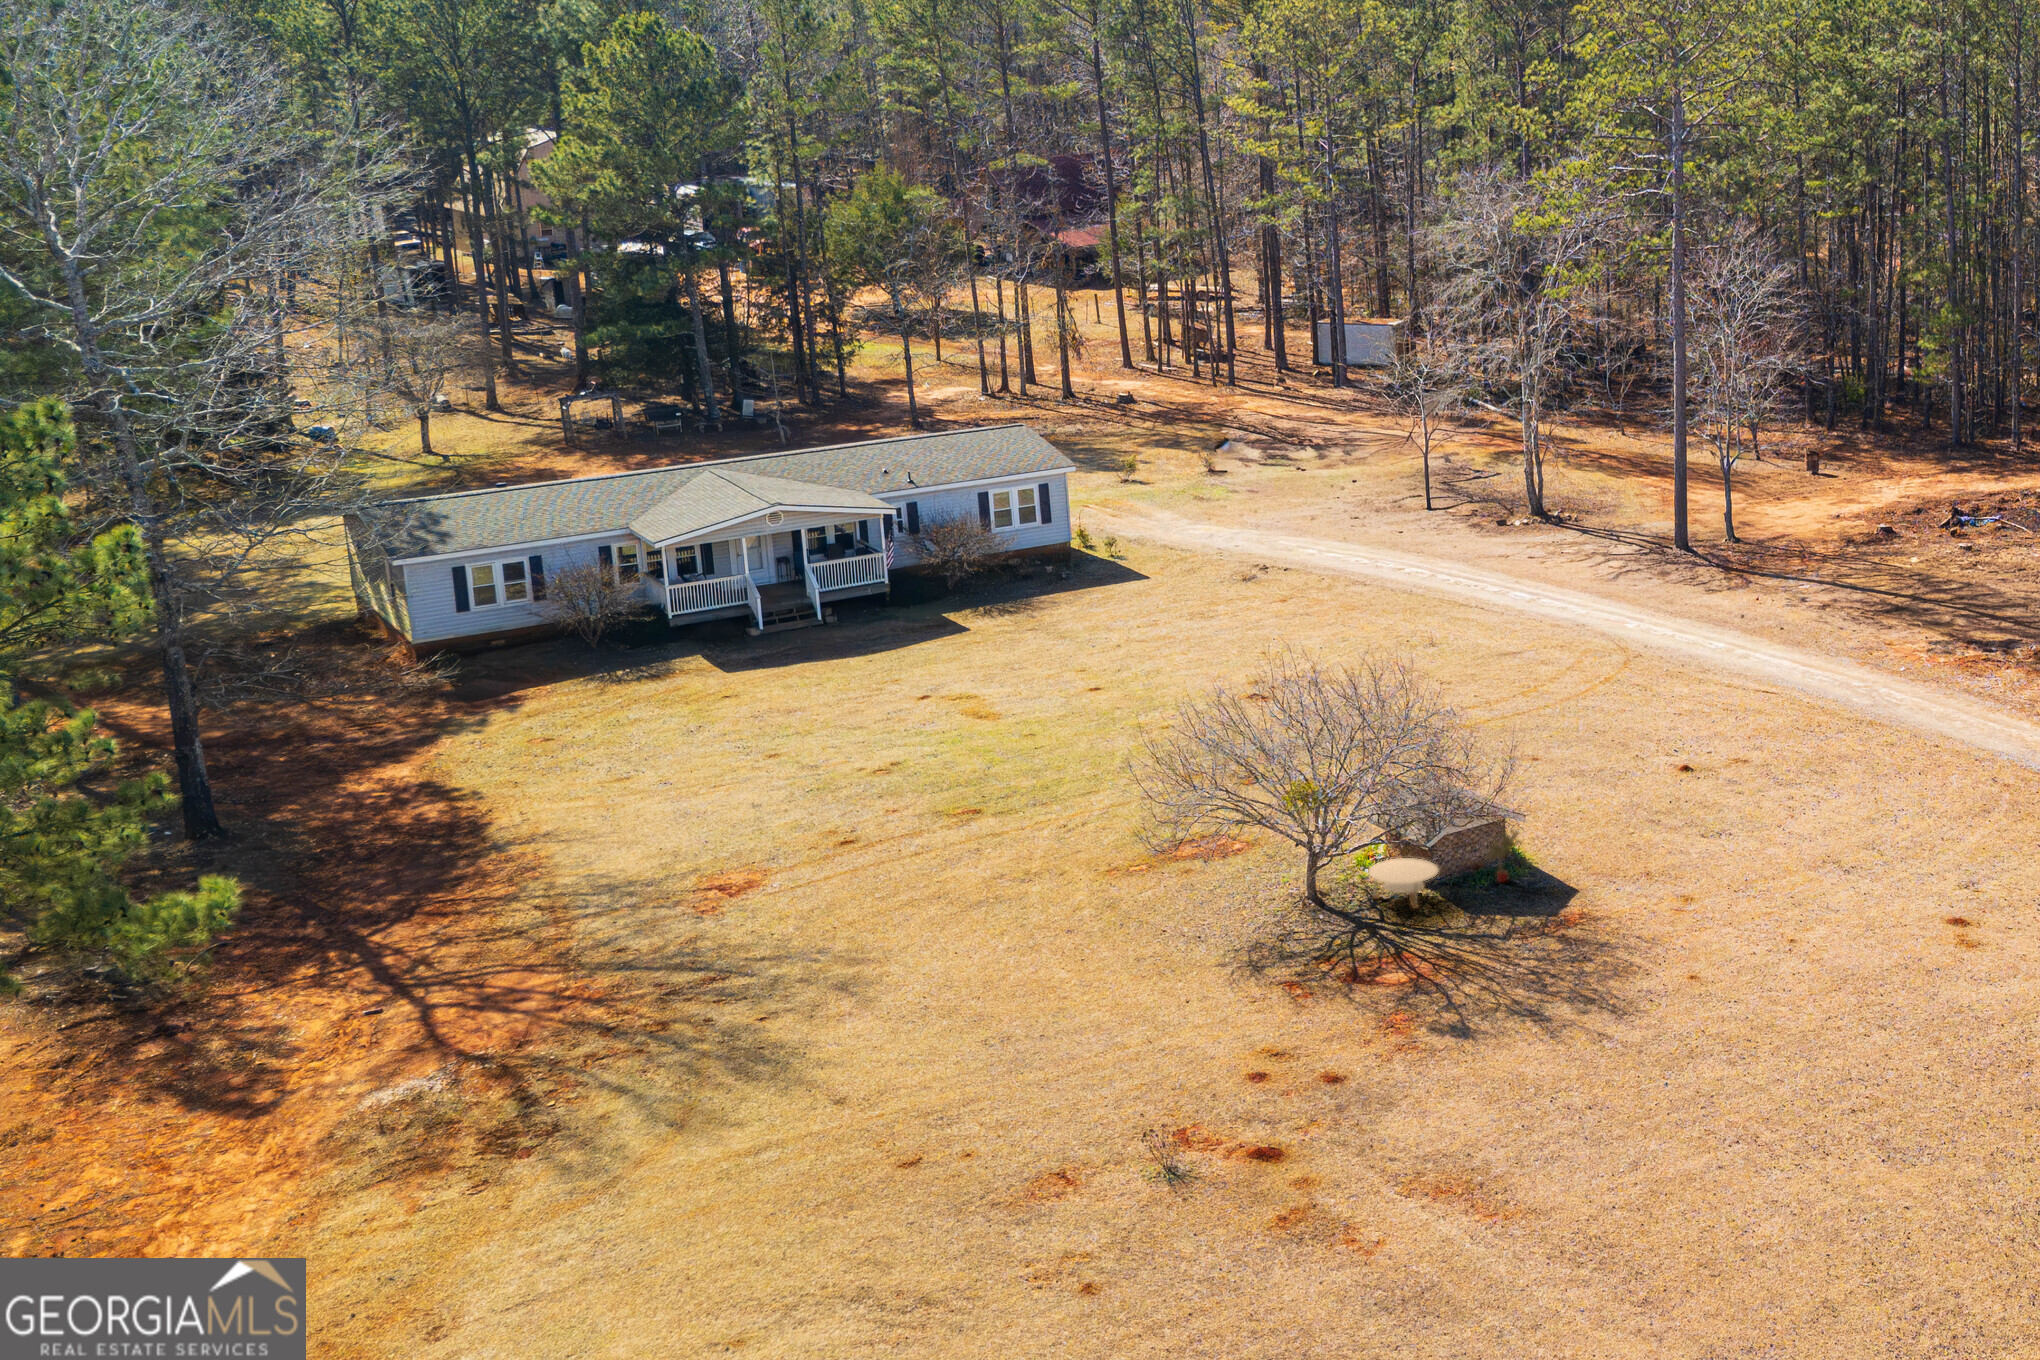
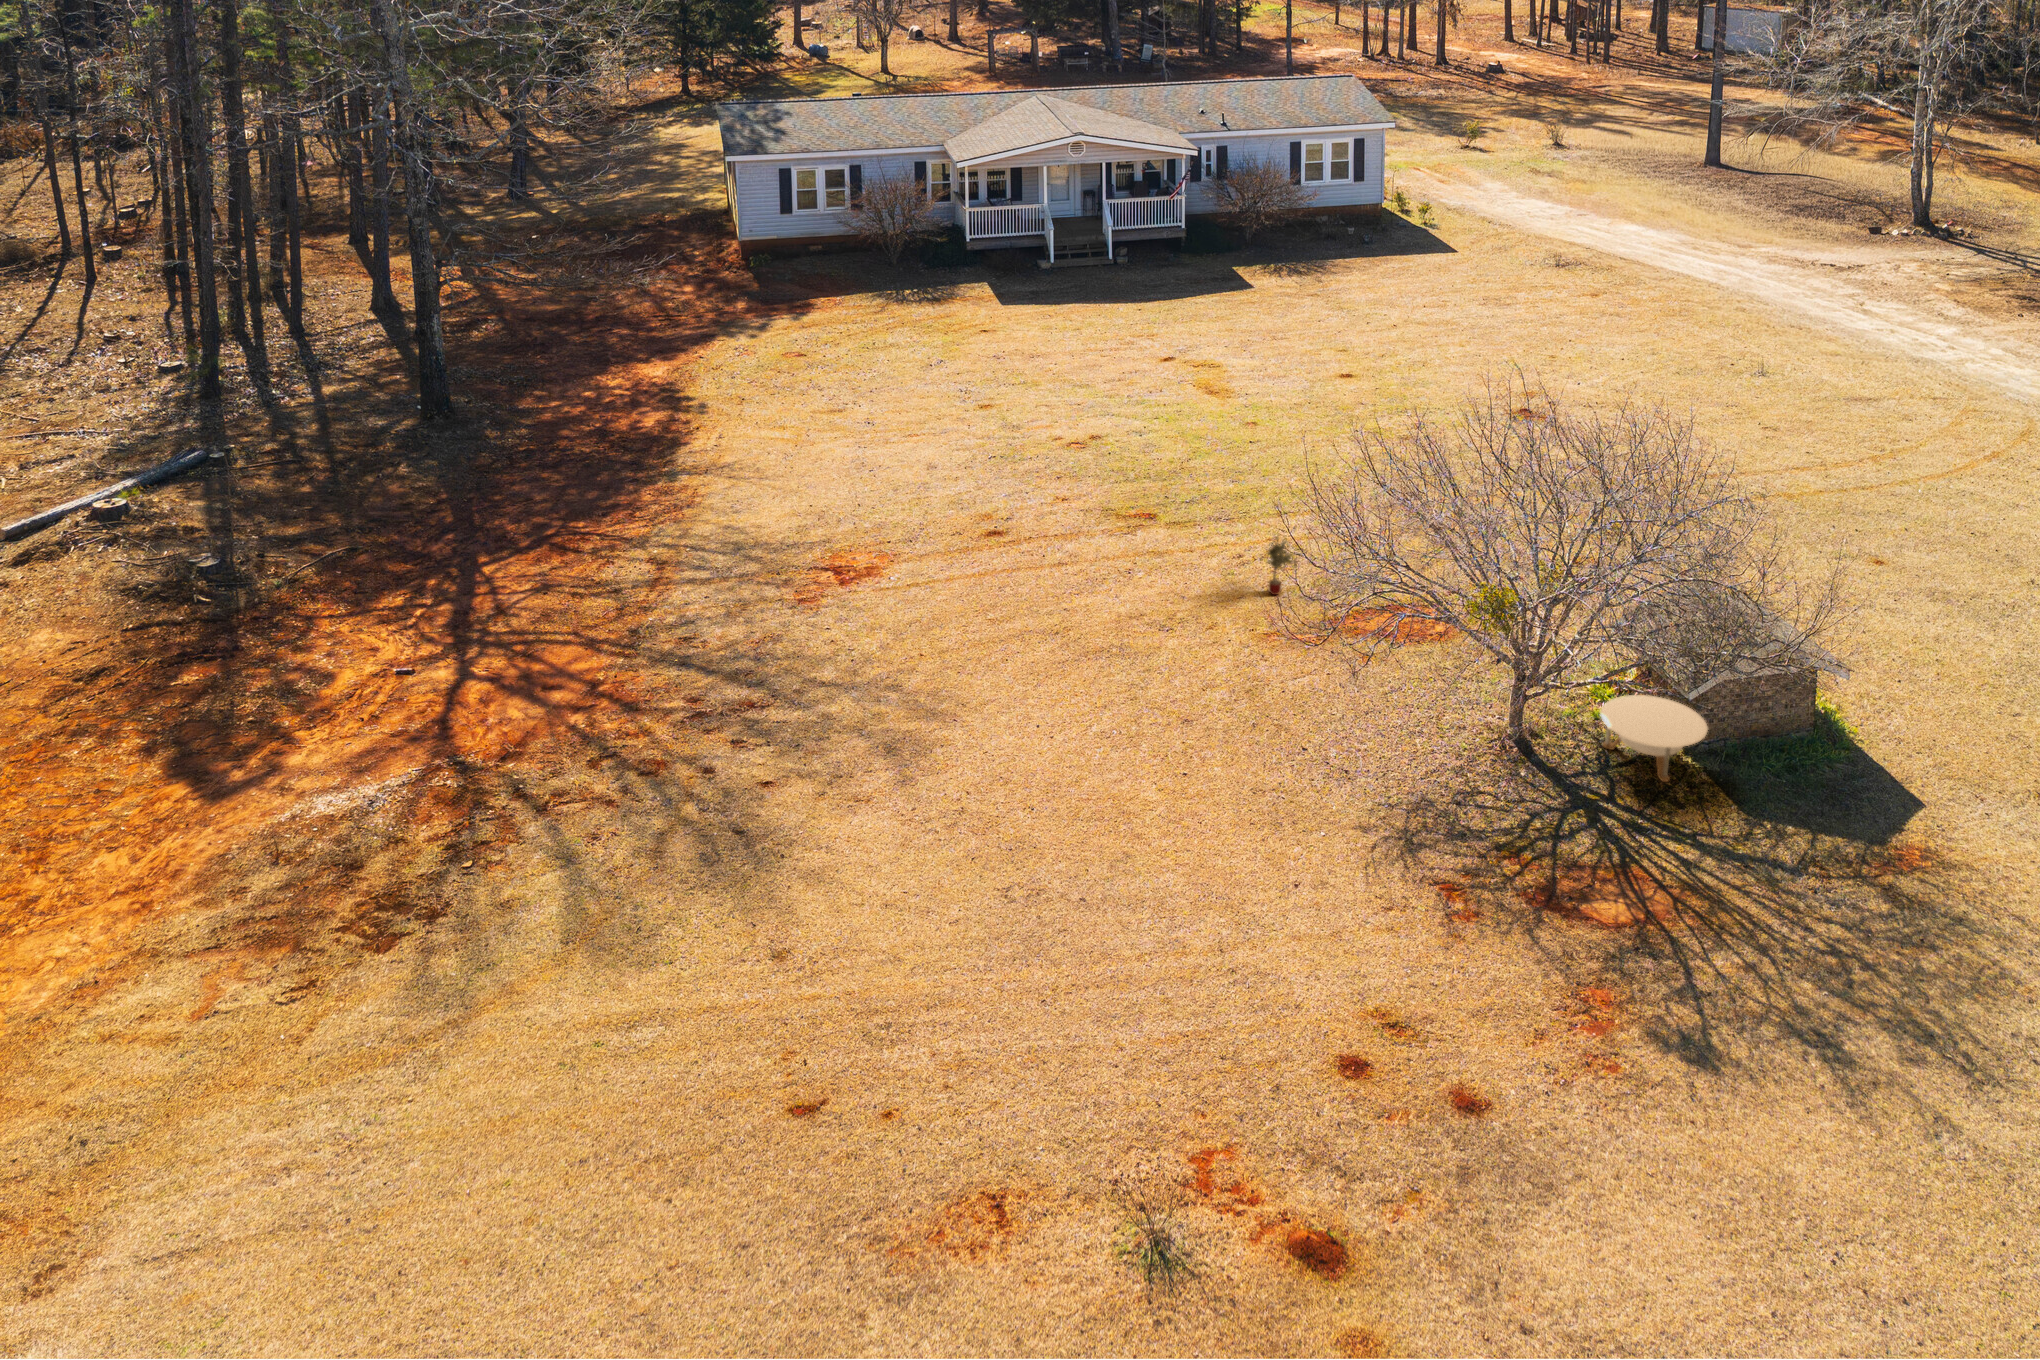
potted tree: present [1485,827,1520,882] -> present [1266,537,1297,595]

